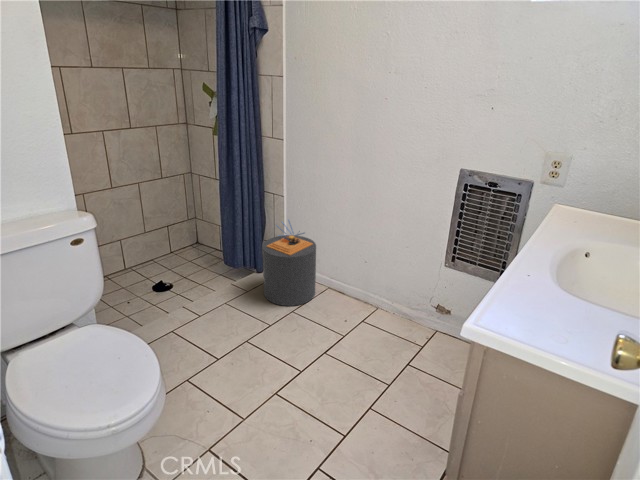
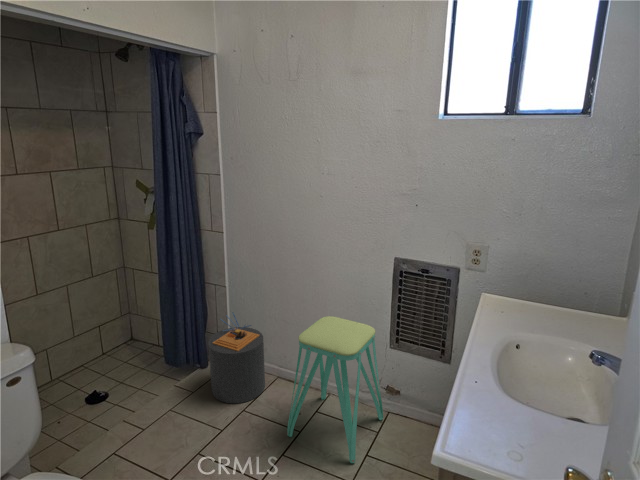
stool: none [331,228,430,371] -> present [287,316,383,463]

